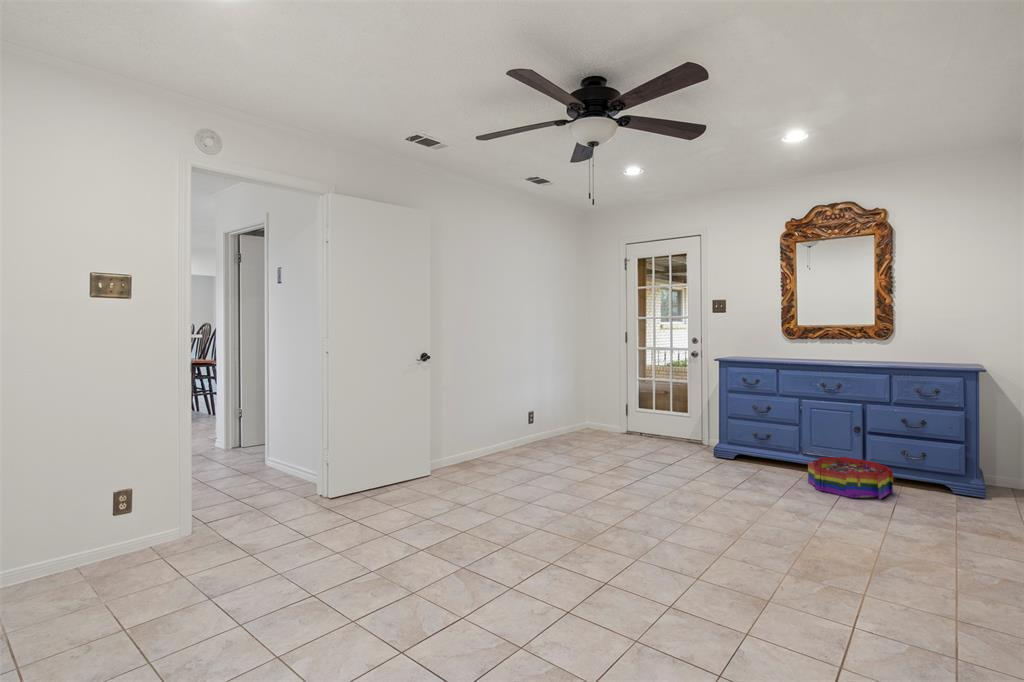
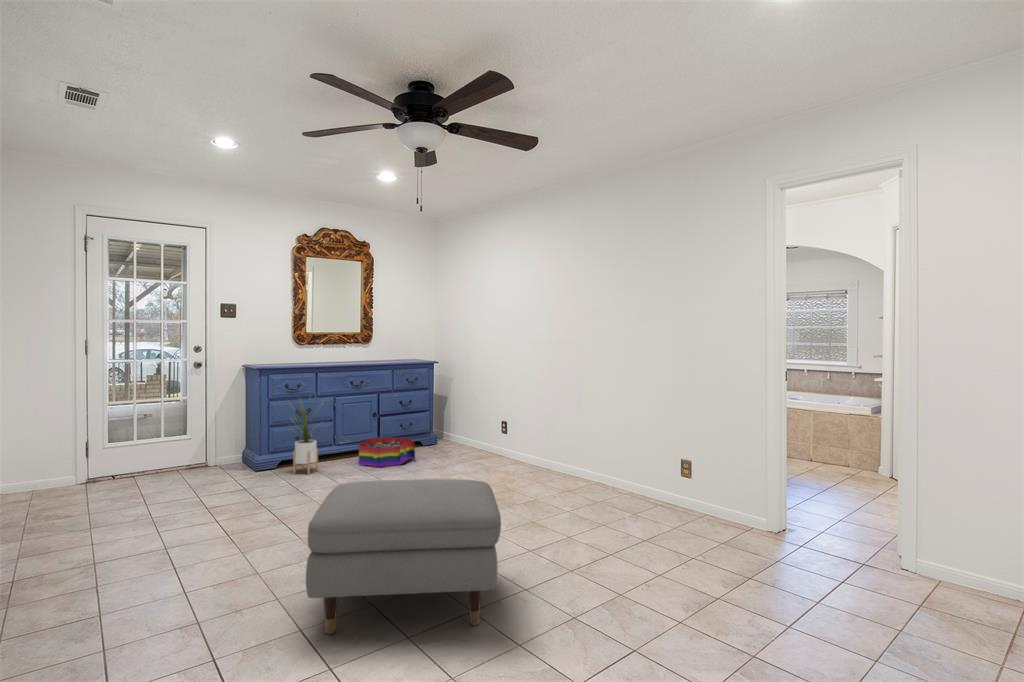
house plant: none [725,388,773,474] -> present [293,400,319,474]
ottoman: none [453,461,617,615] -> present [306,479,501,634]

